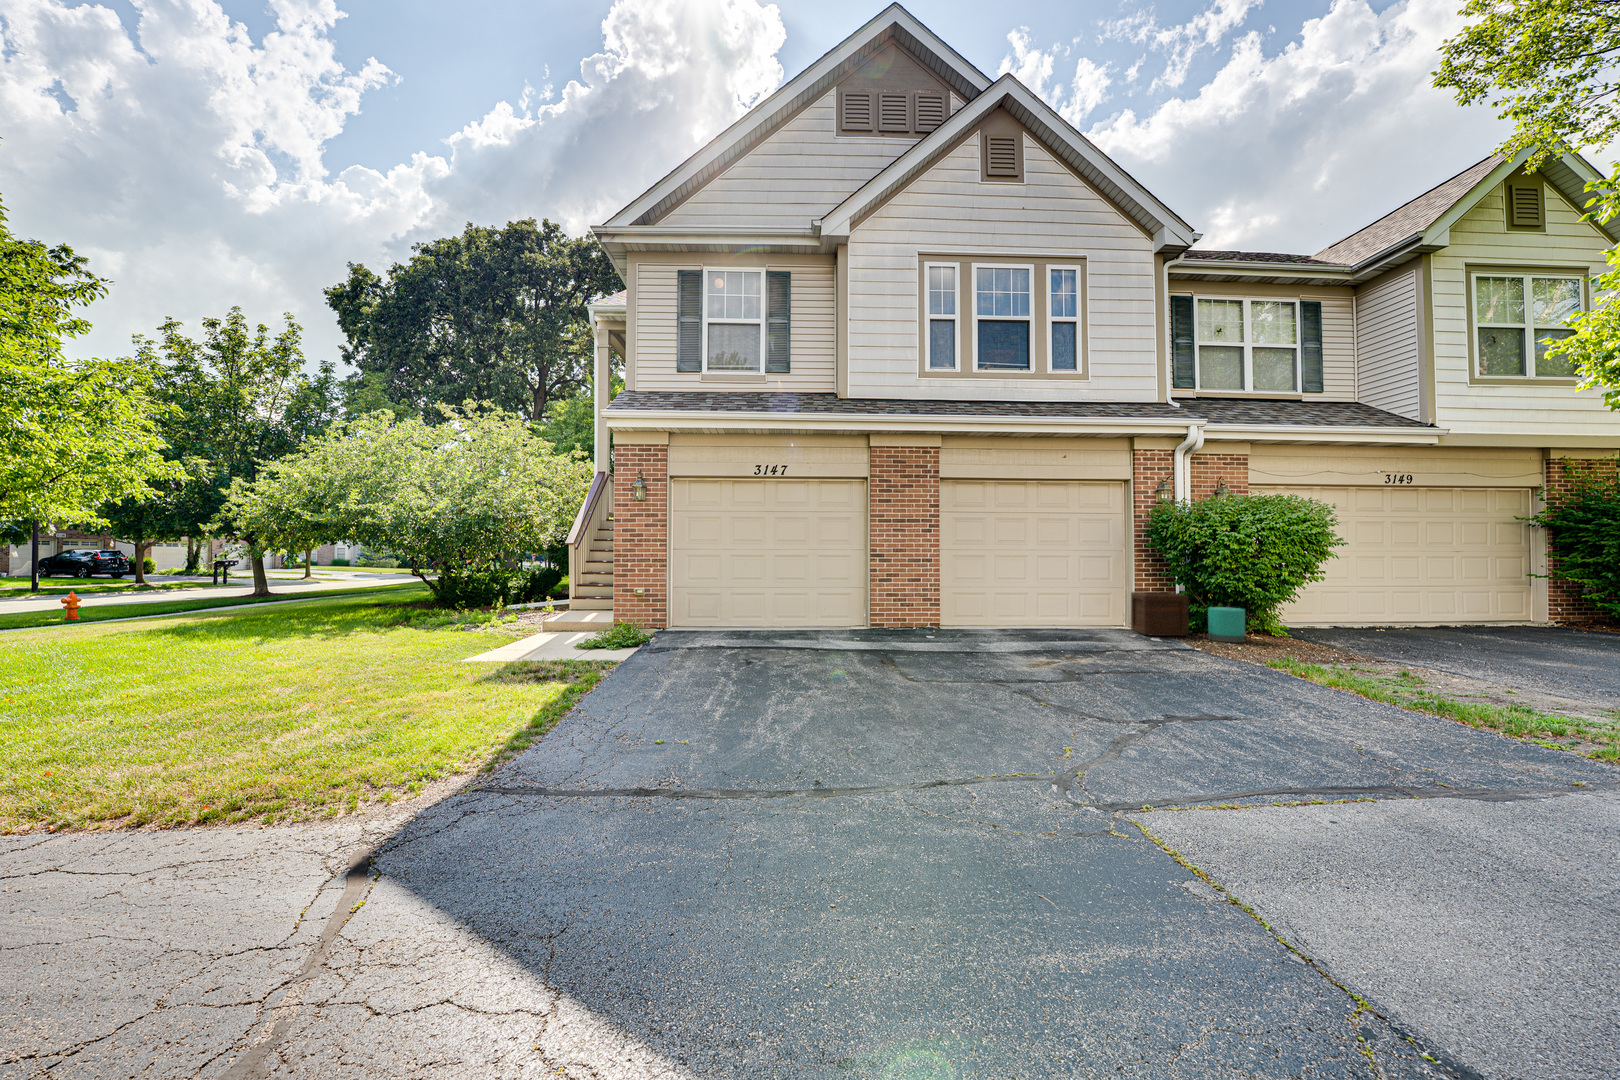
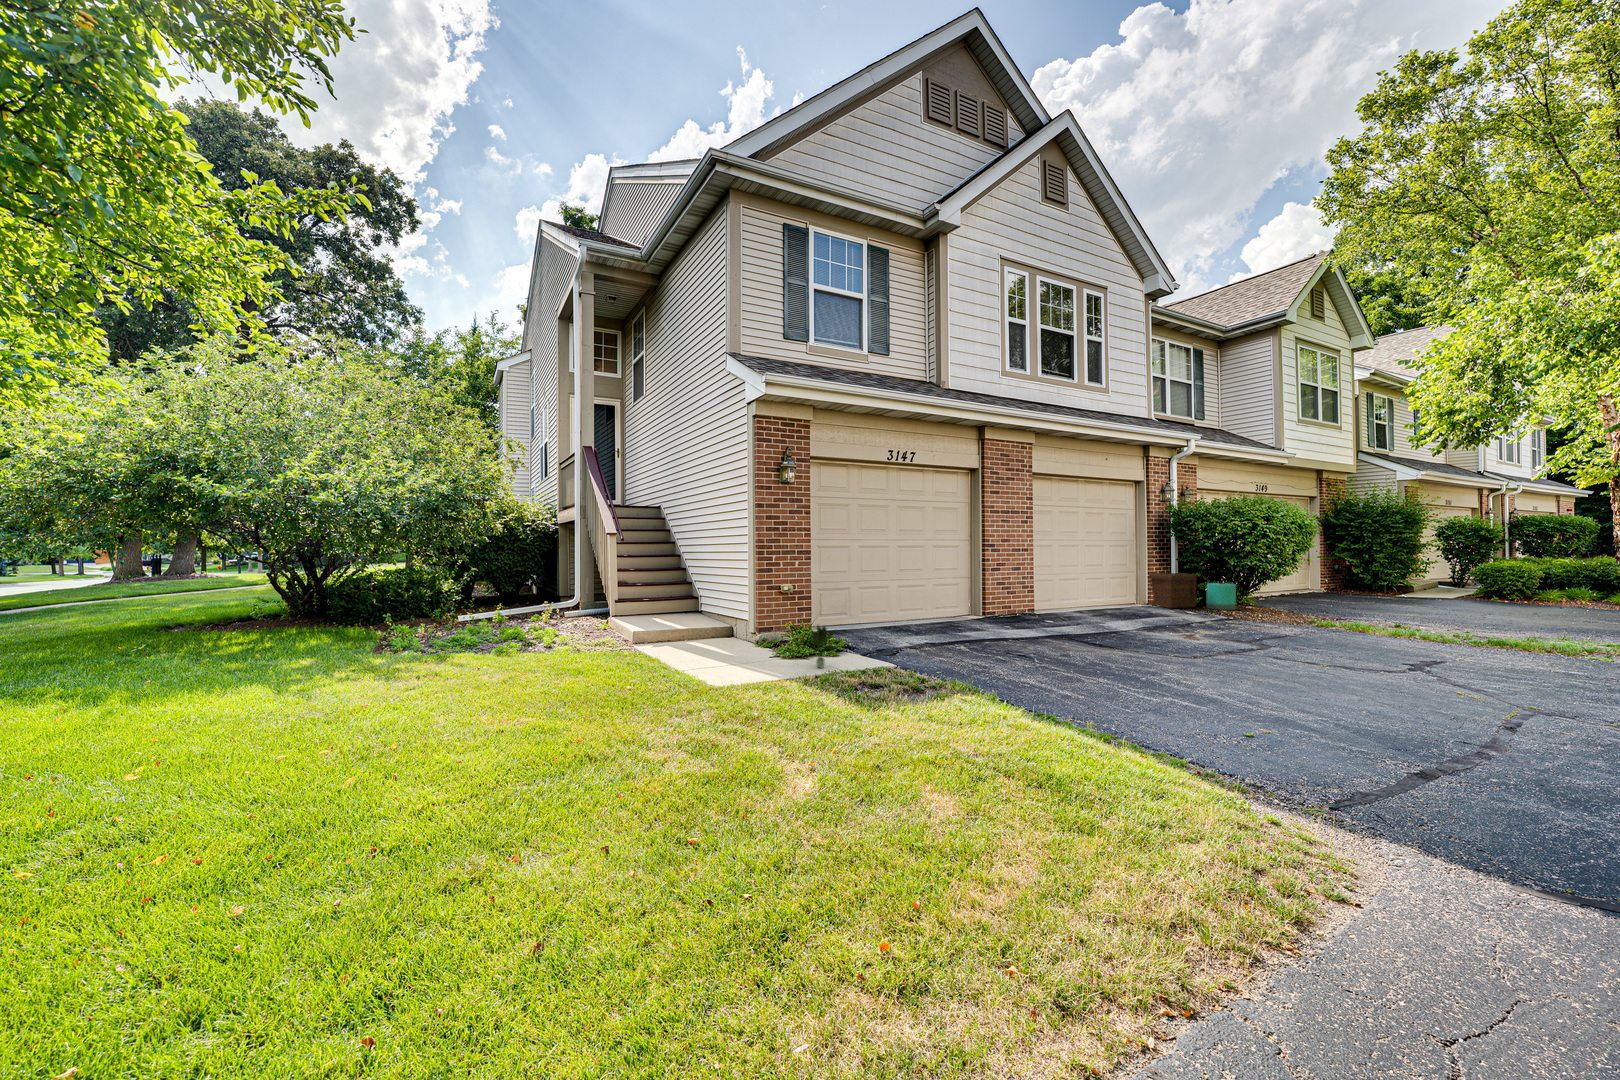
potted plant: none [566,621,591,657] -> present [810,626,838,668]

